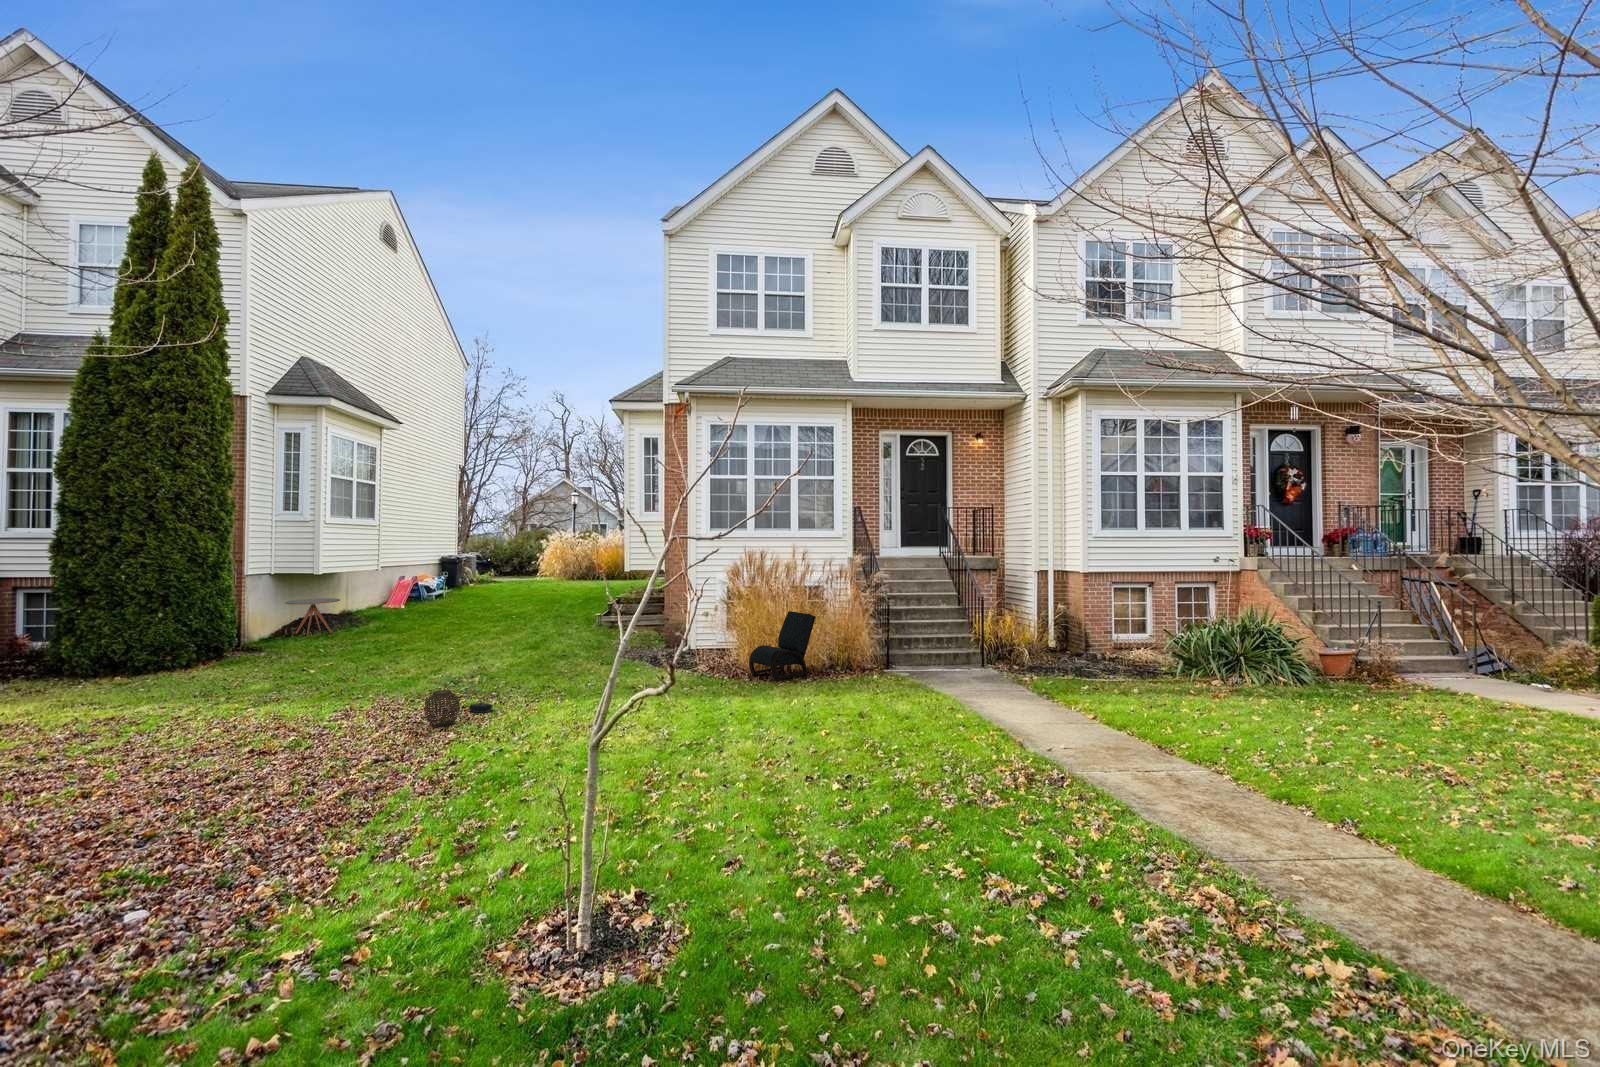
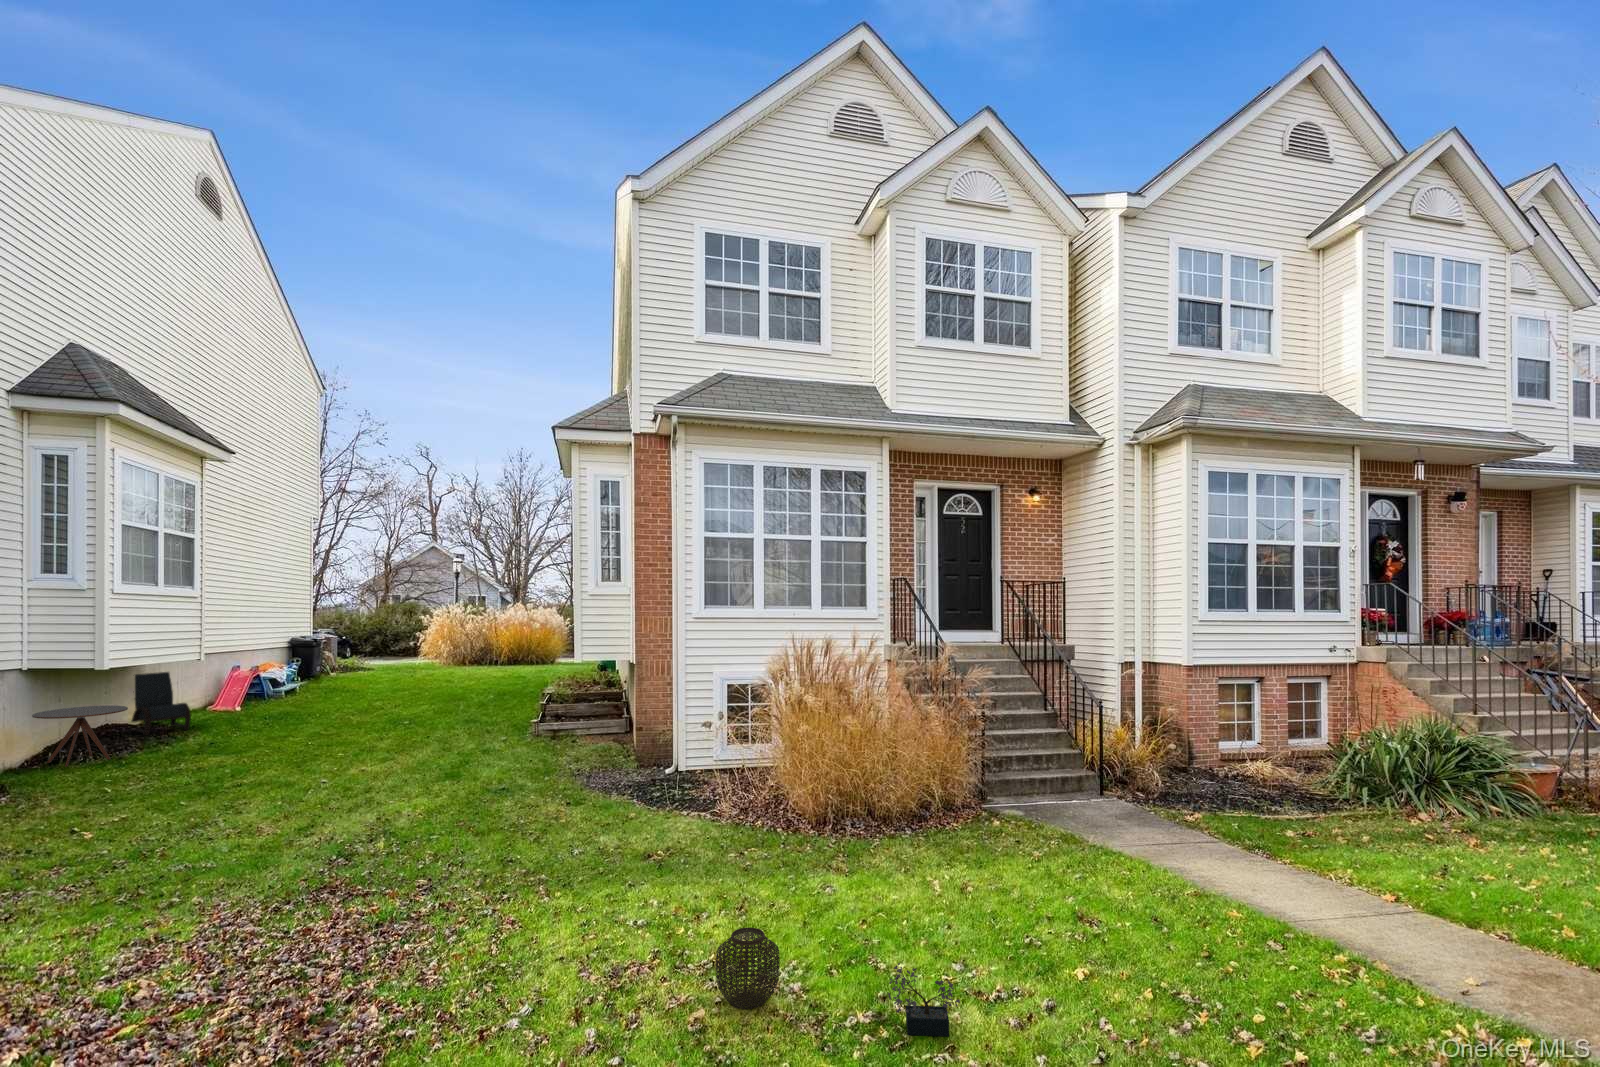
lounge chair: present [749,611,816,681] -> present [131,672,191,735]
decorative plant: present [466,687,493,713] -> present [888,963,960,1036]
woven basket: present [425,690,460,727] -> present [716,928,780,1009]

